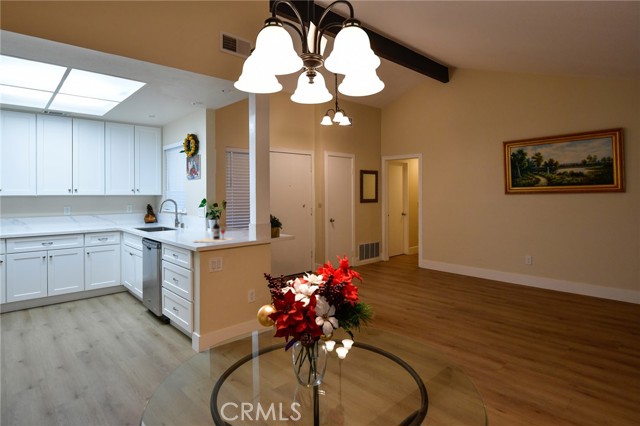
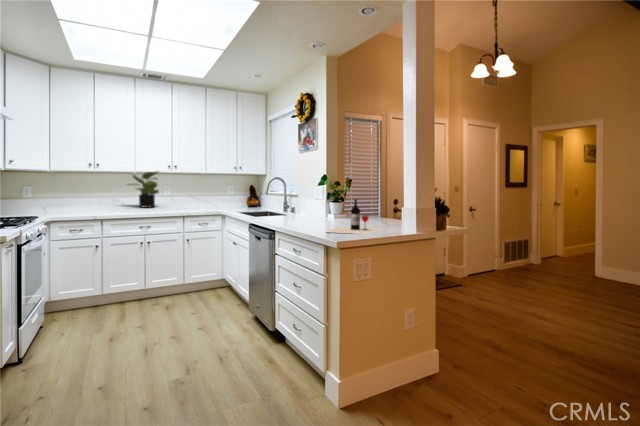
potted plant: none [23,194,60,226] -> present [133,172,159,208]

